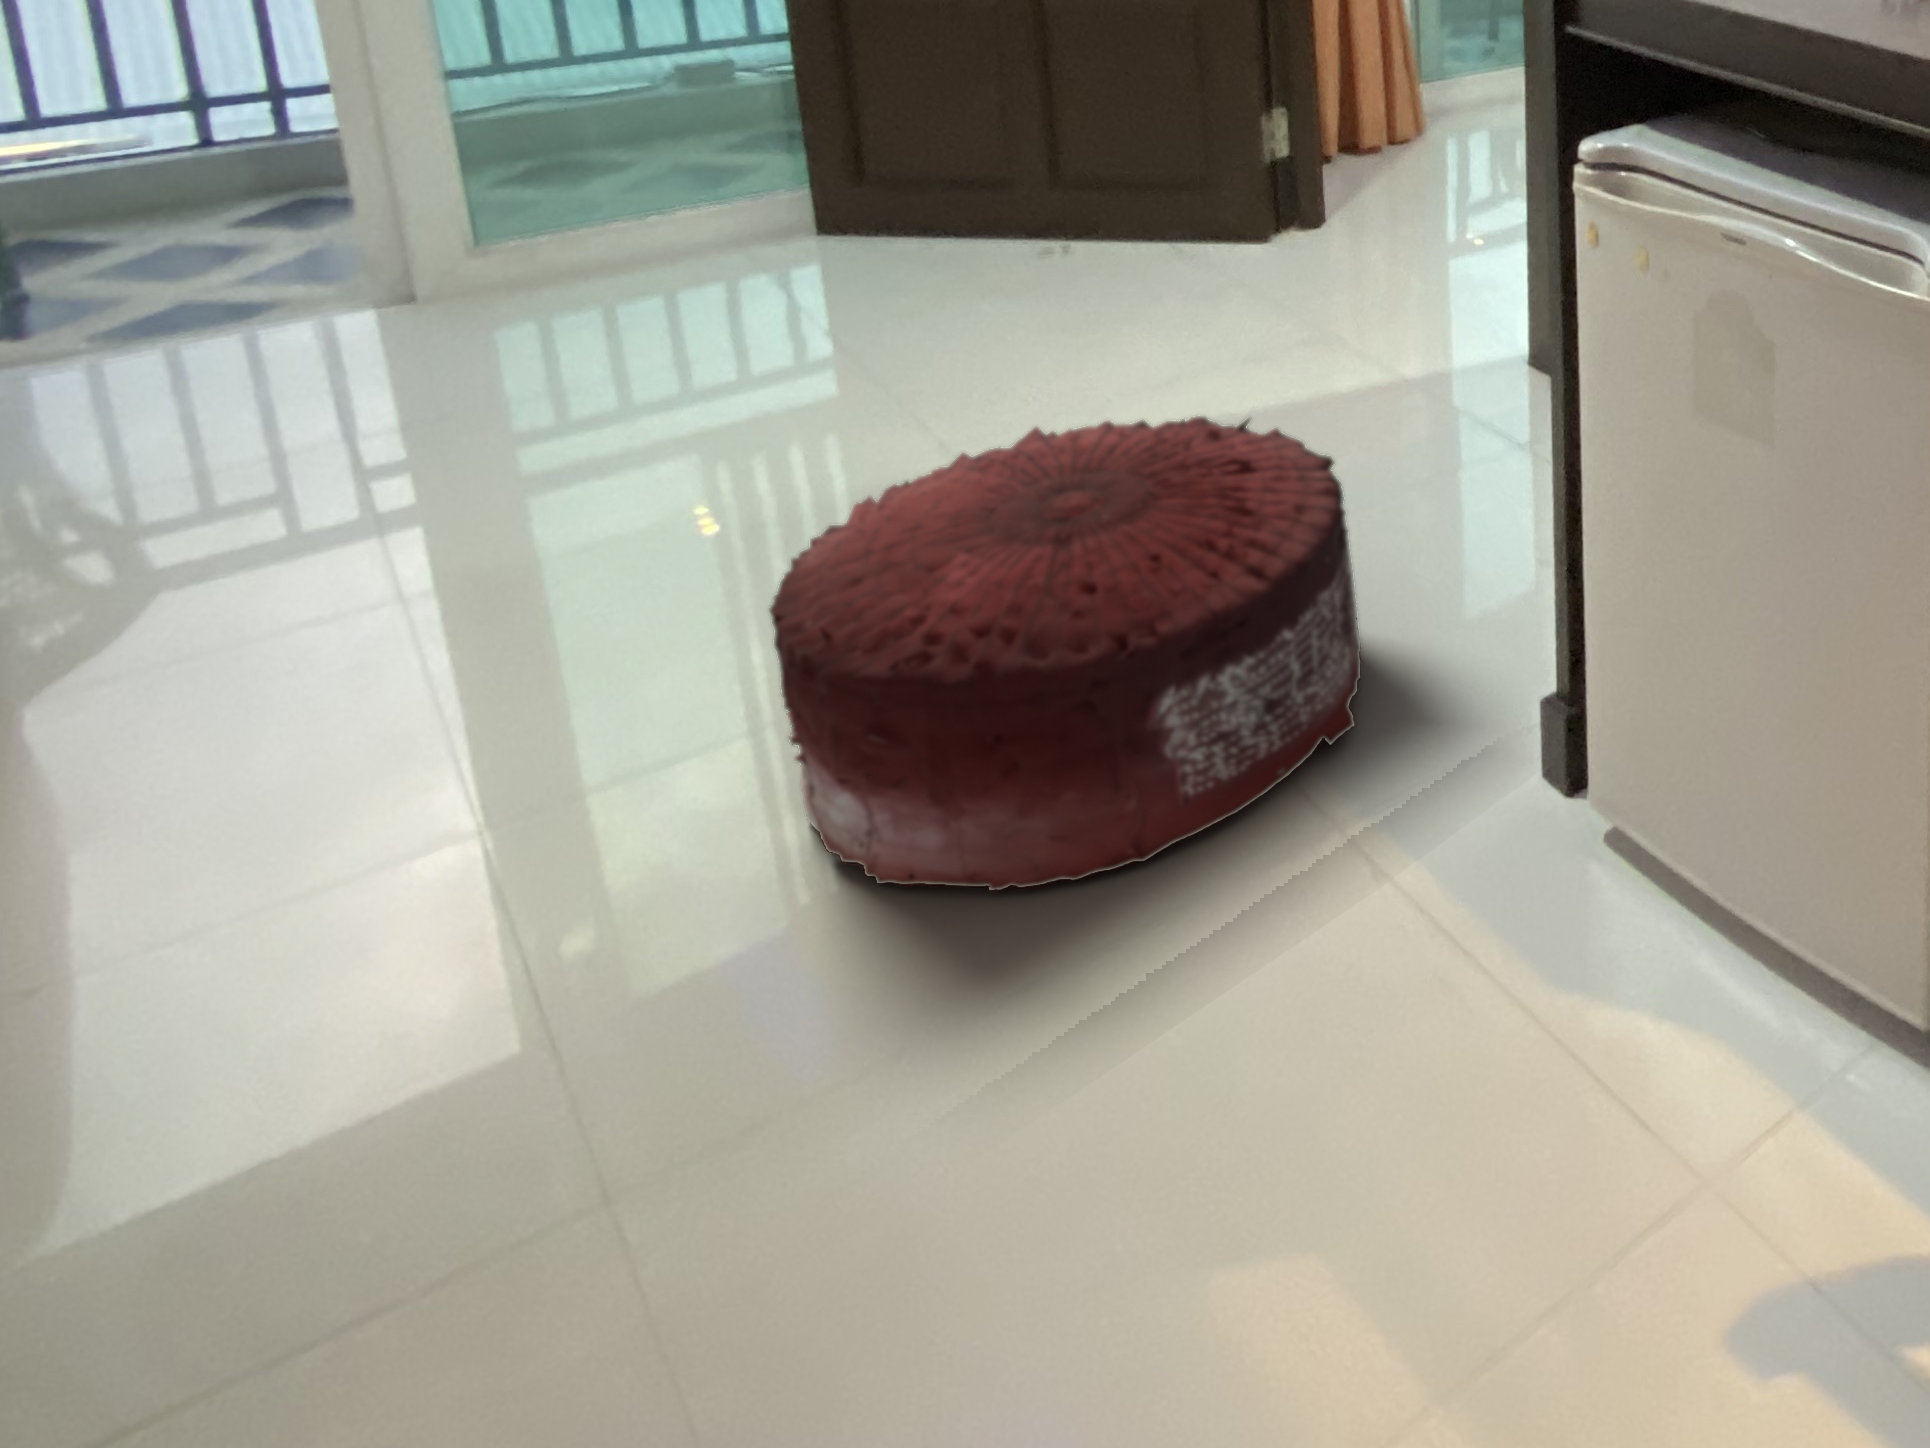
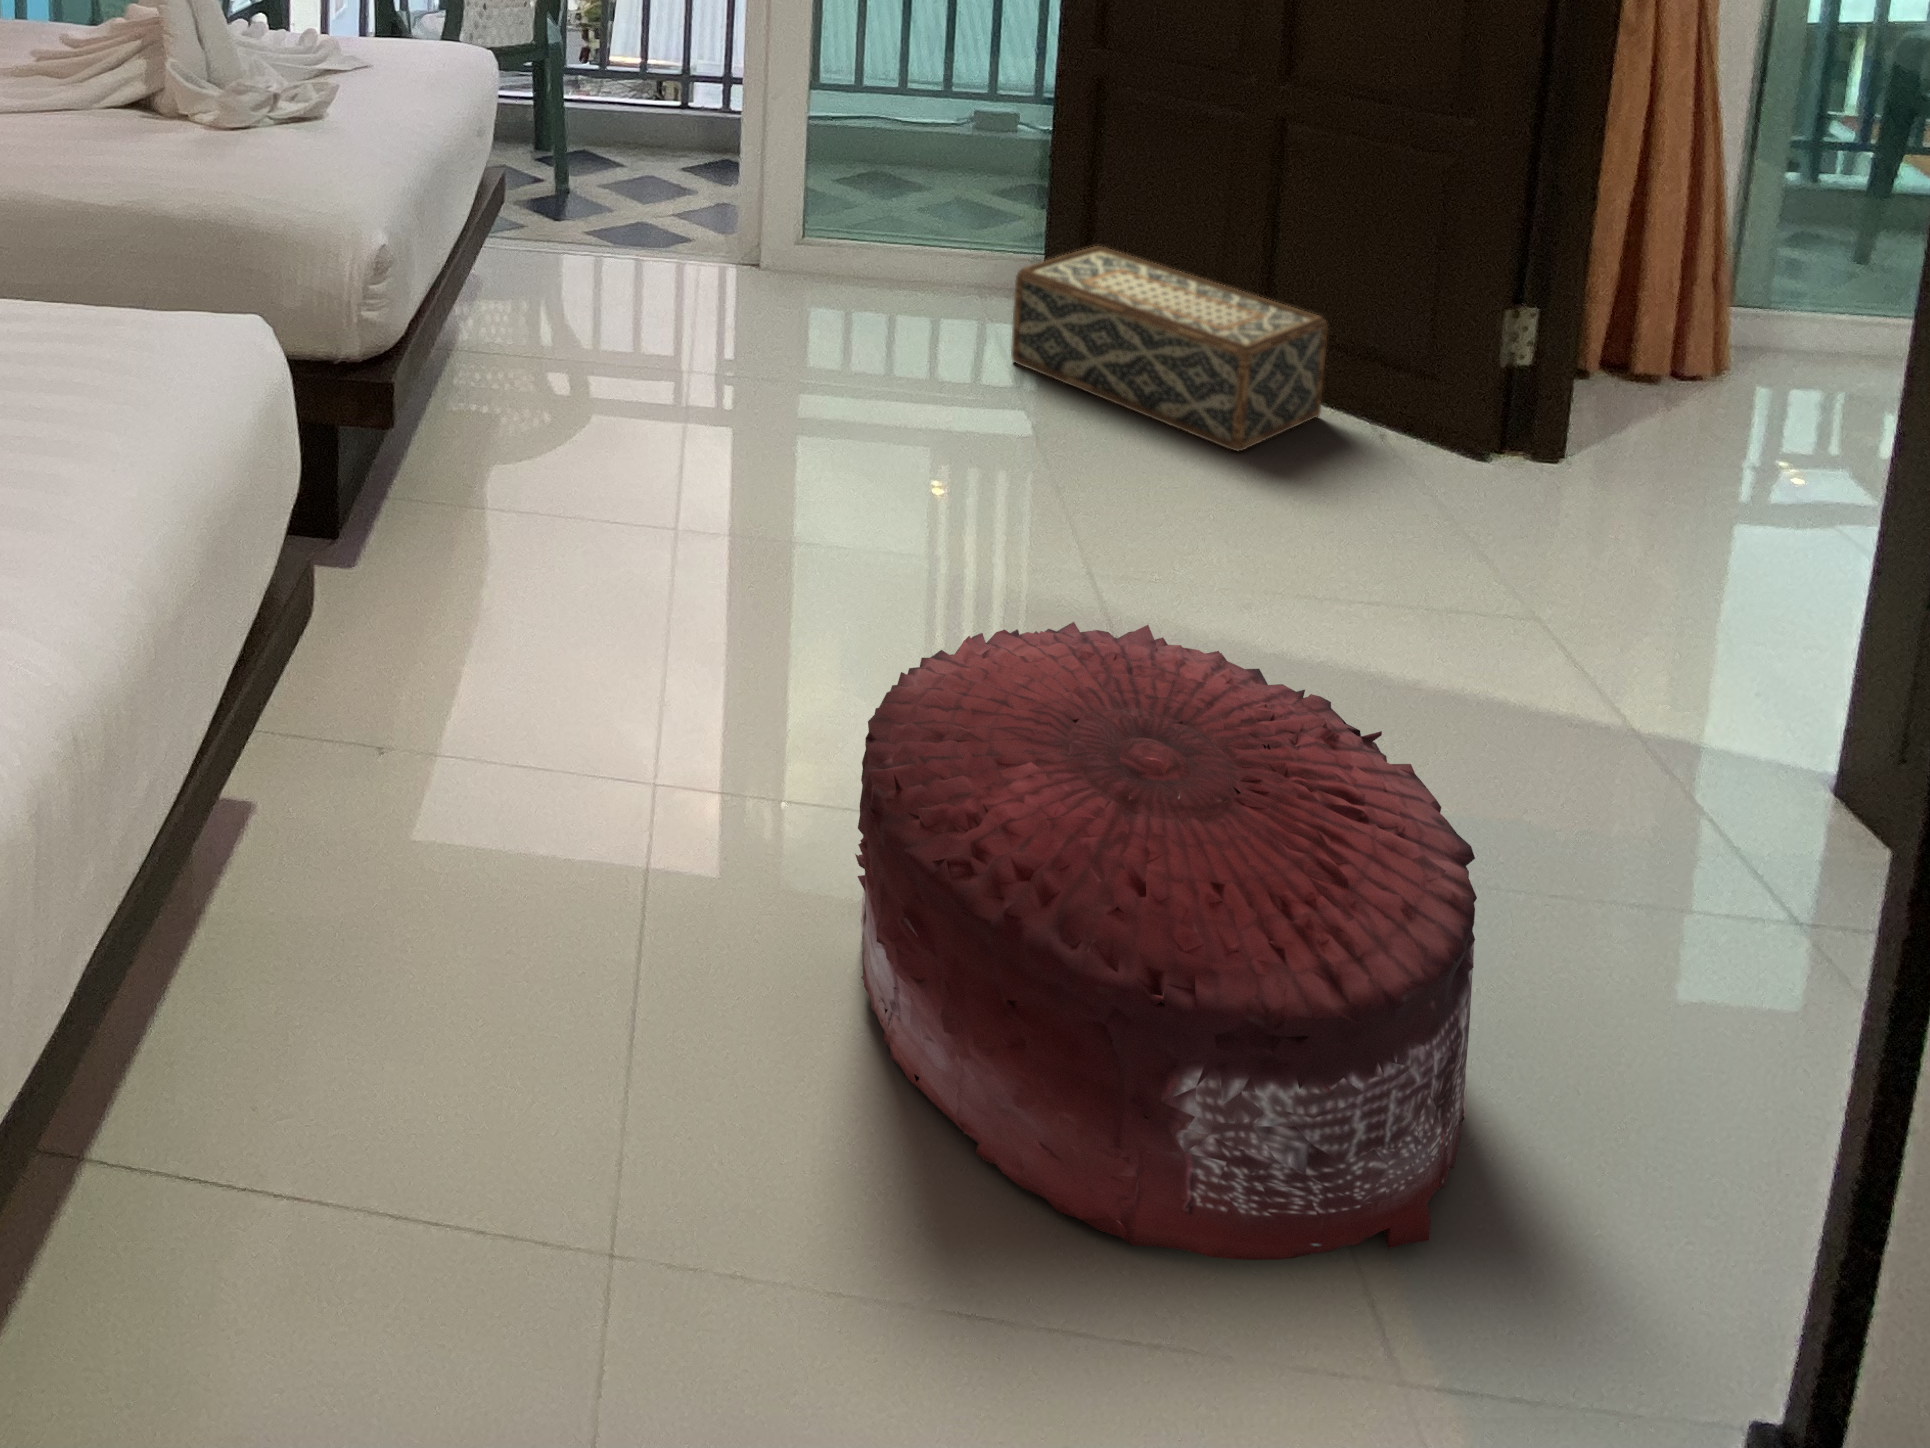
woven basket: none [782,175,1133,317] -> present [1011,246,1328,451]

